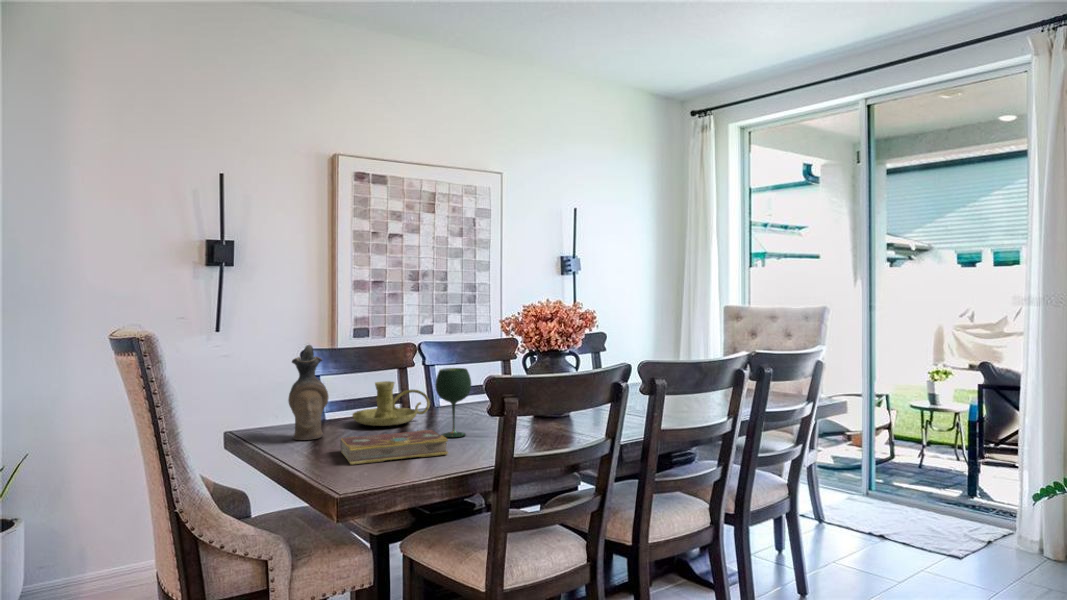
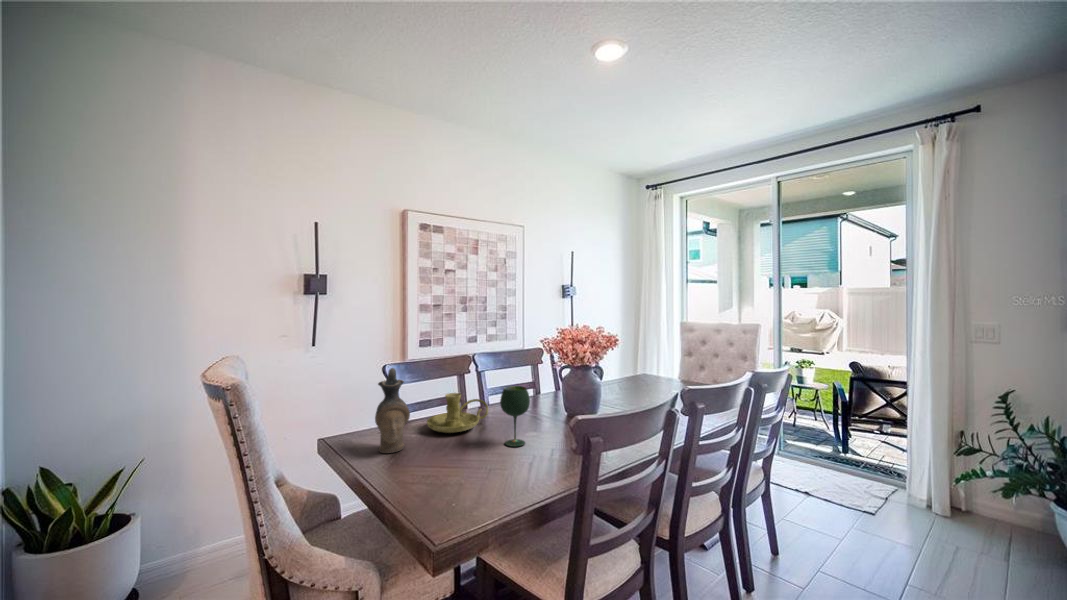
book: present [340,430,448,465] -> none [423,444,521,492]

